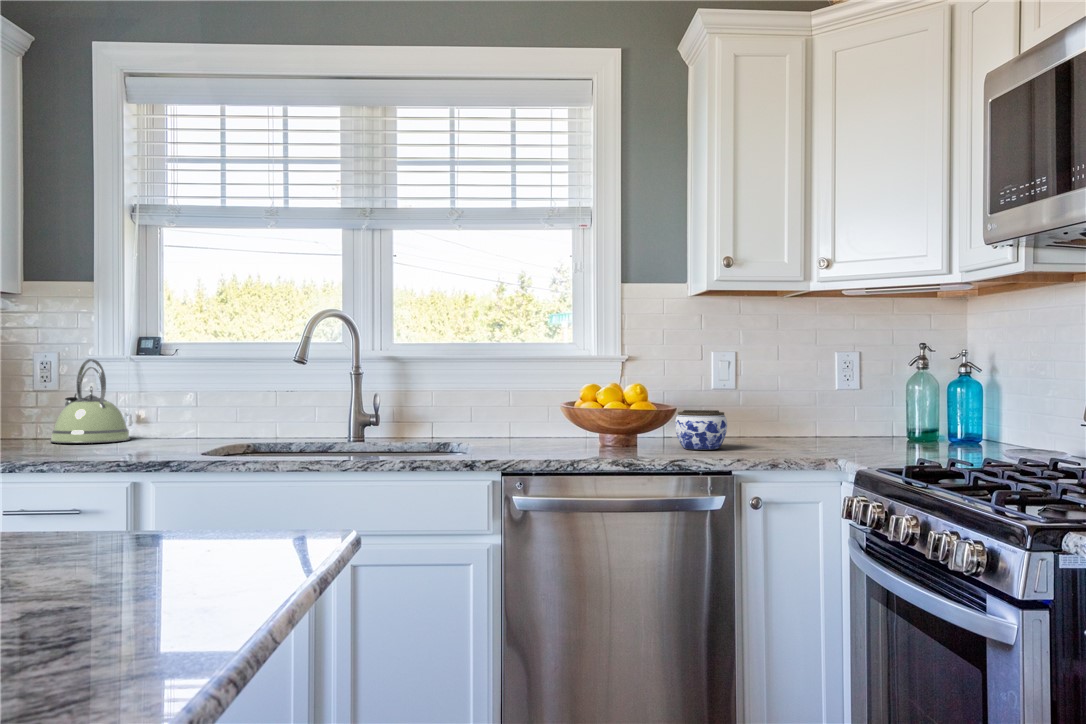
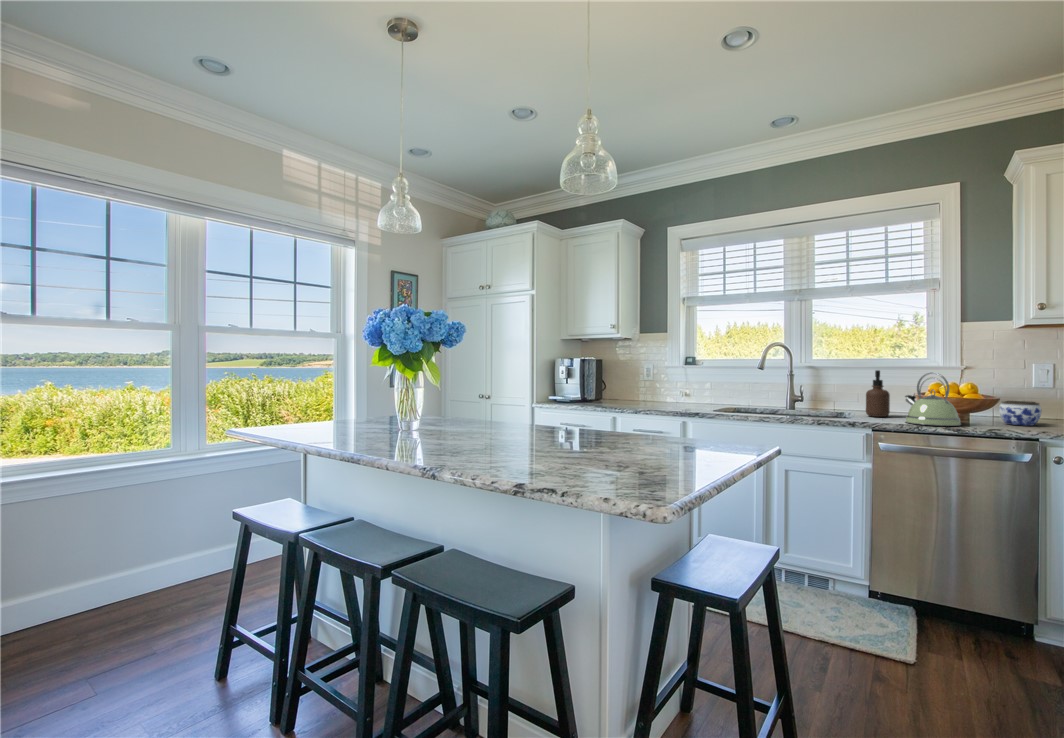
kettle: present [50,359,130,443] -> present [905,373,961,426]
soap dispenser: none [486,362,523,448] -> present [866,370,890,417]

